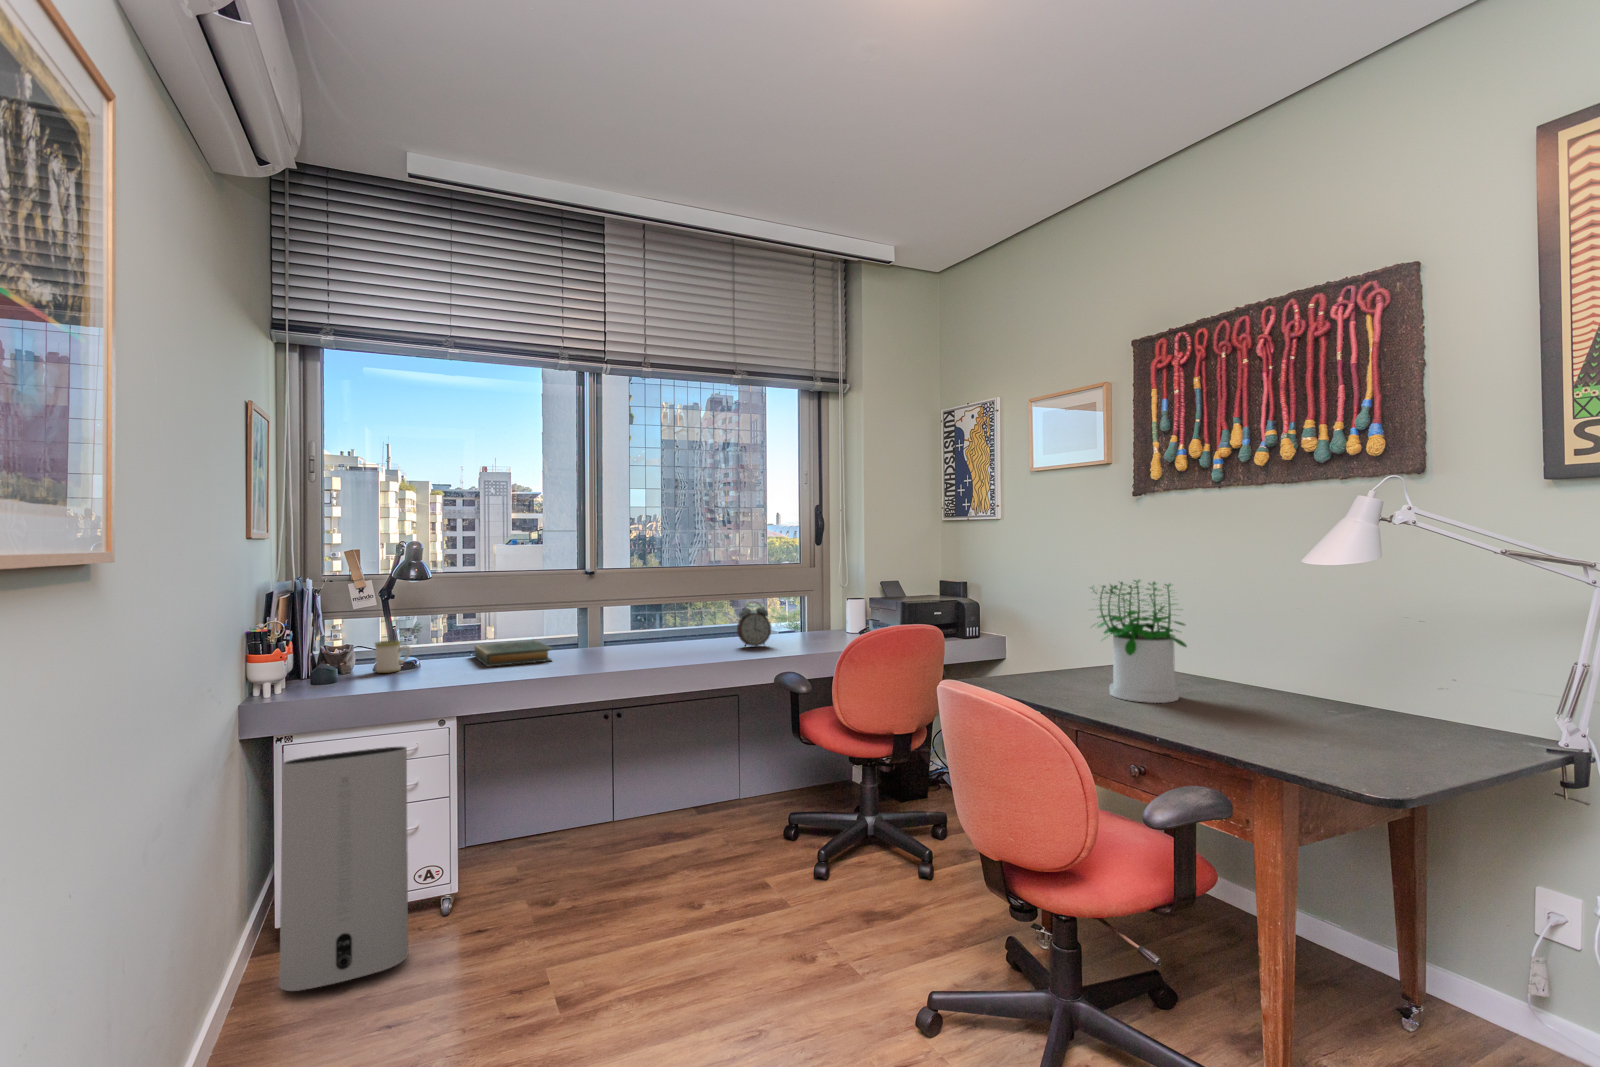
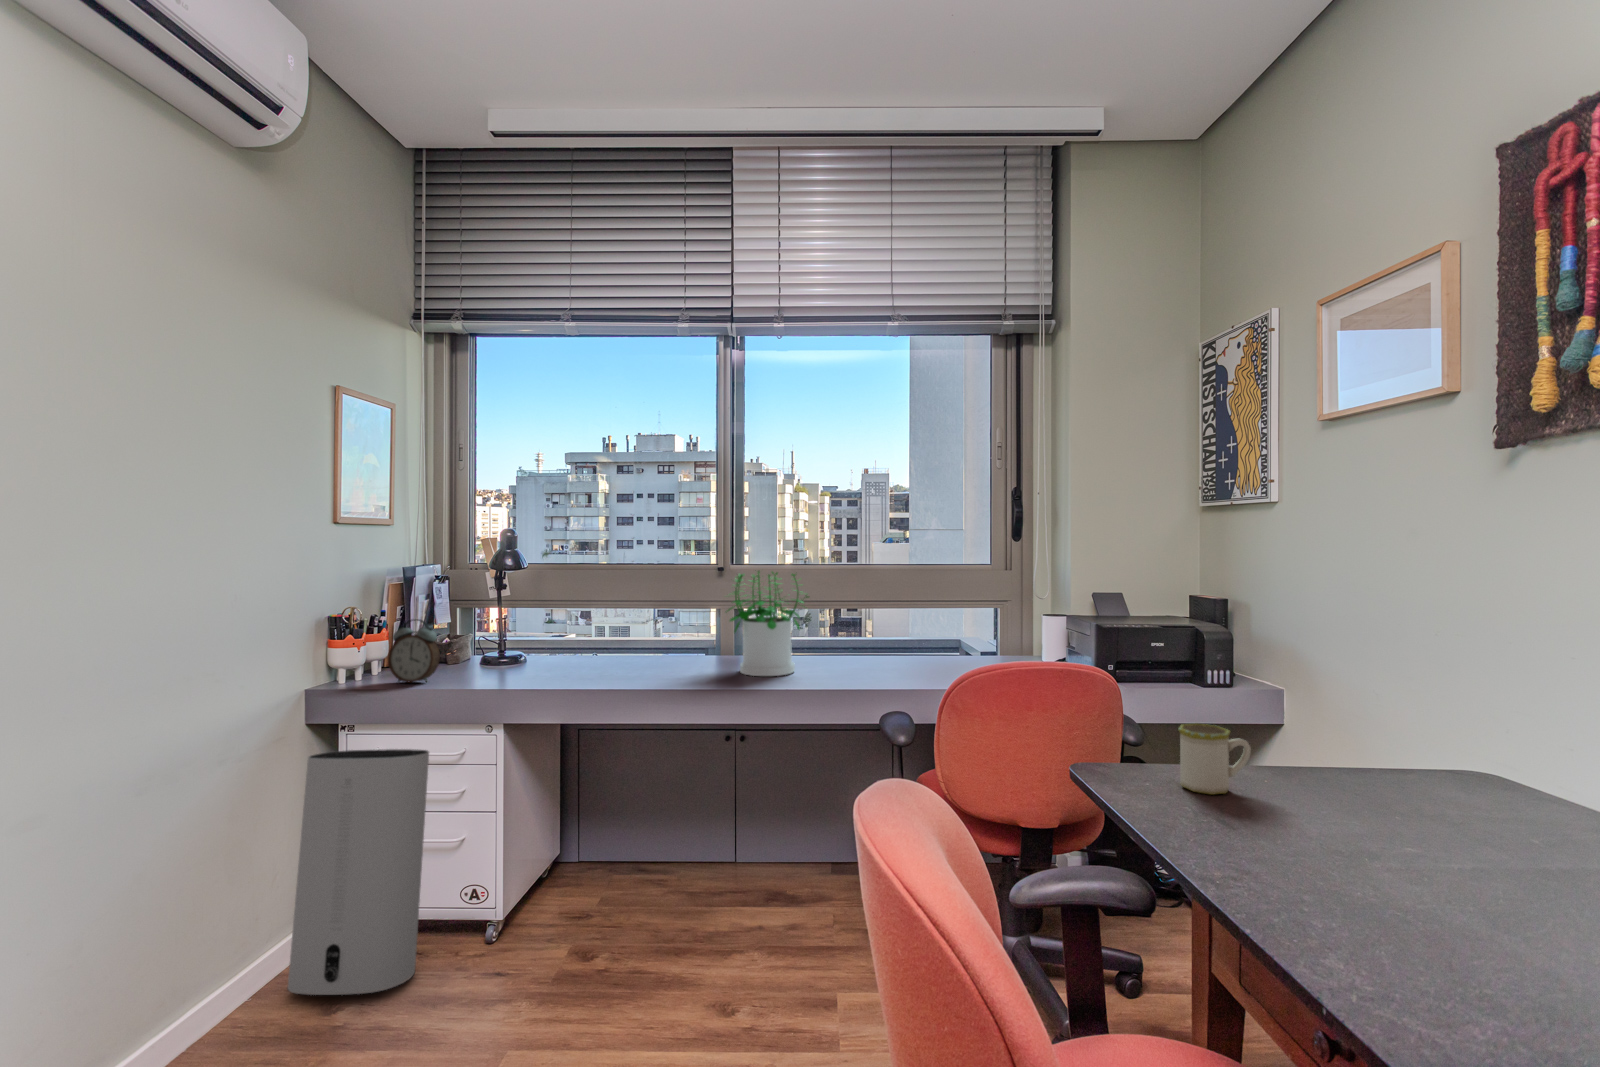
potted plant: present [1092,580,1187,703] -> present [727,571,808,676]
alarm clock: present [737,607,771,646] -> present [388,619,440,682]
mug: present [375,640,411,673] -> present [1178,723,1251,795]
hardback book: present [475,640,552,667] -> none [573,643,654,670]

